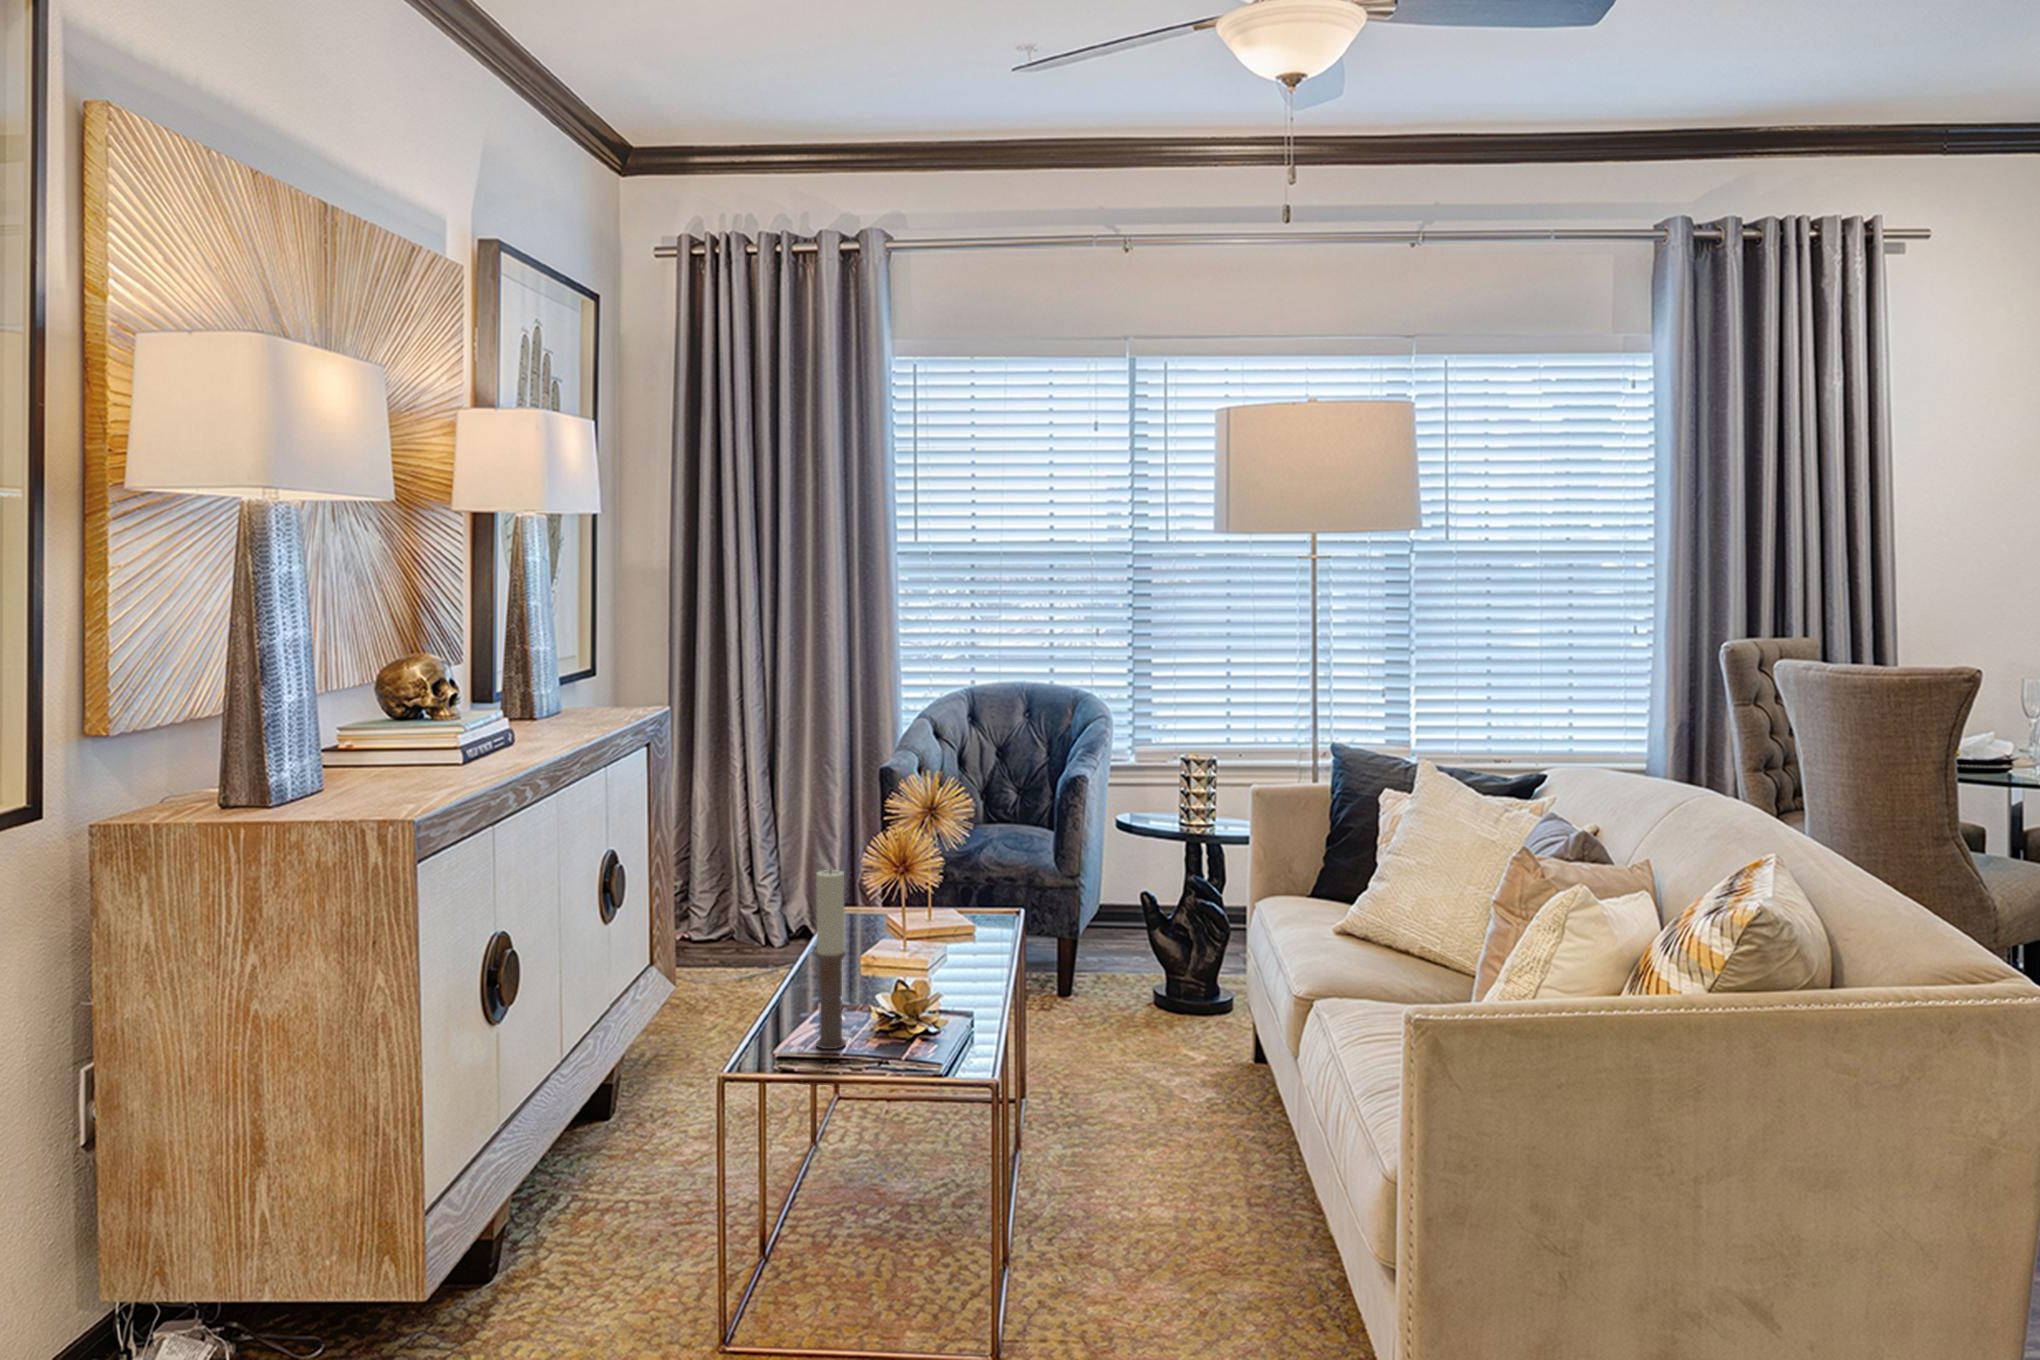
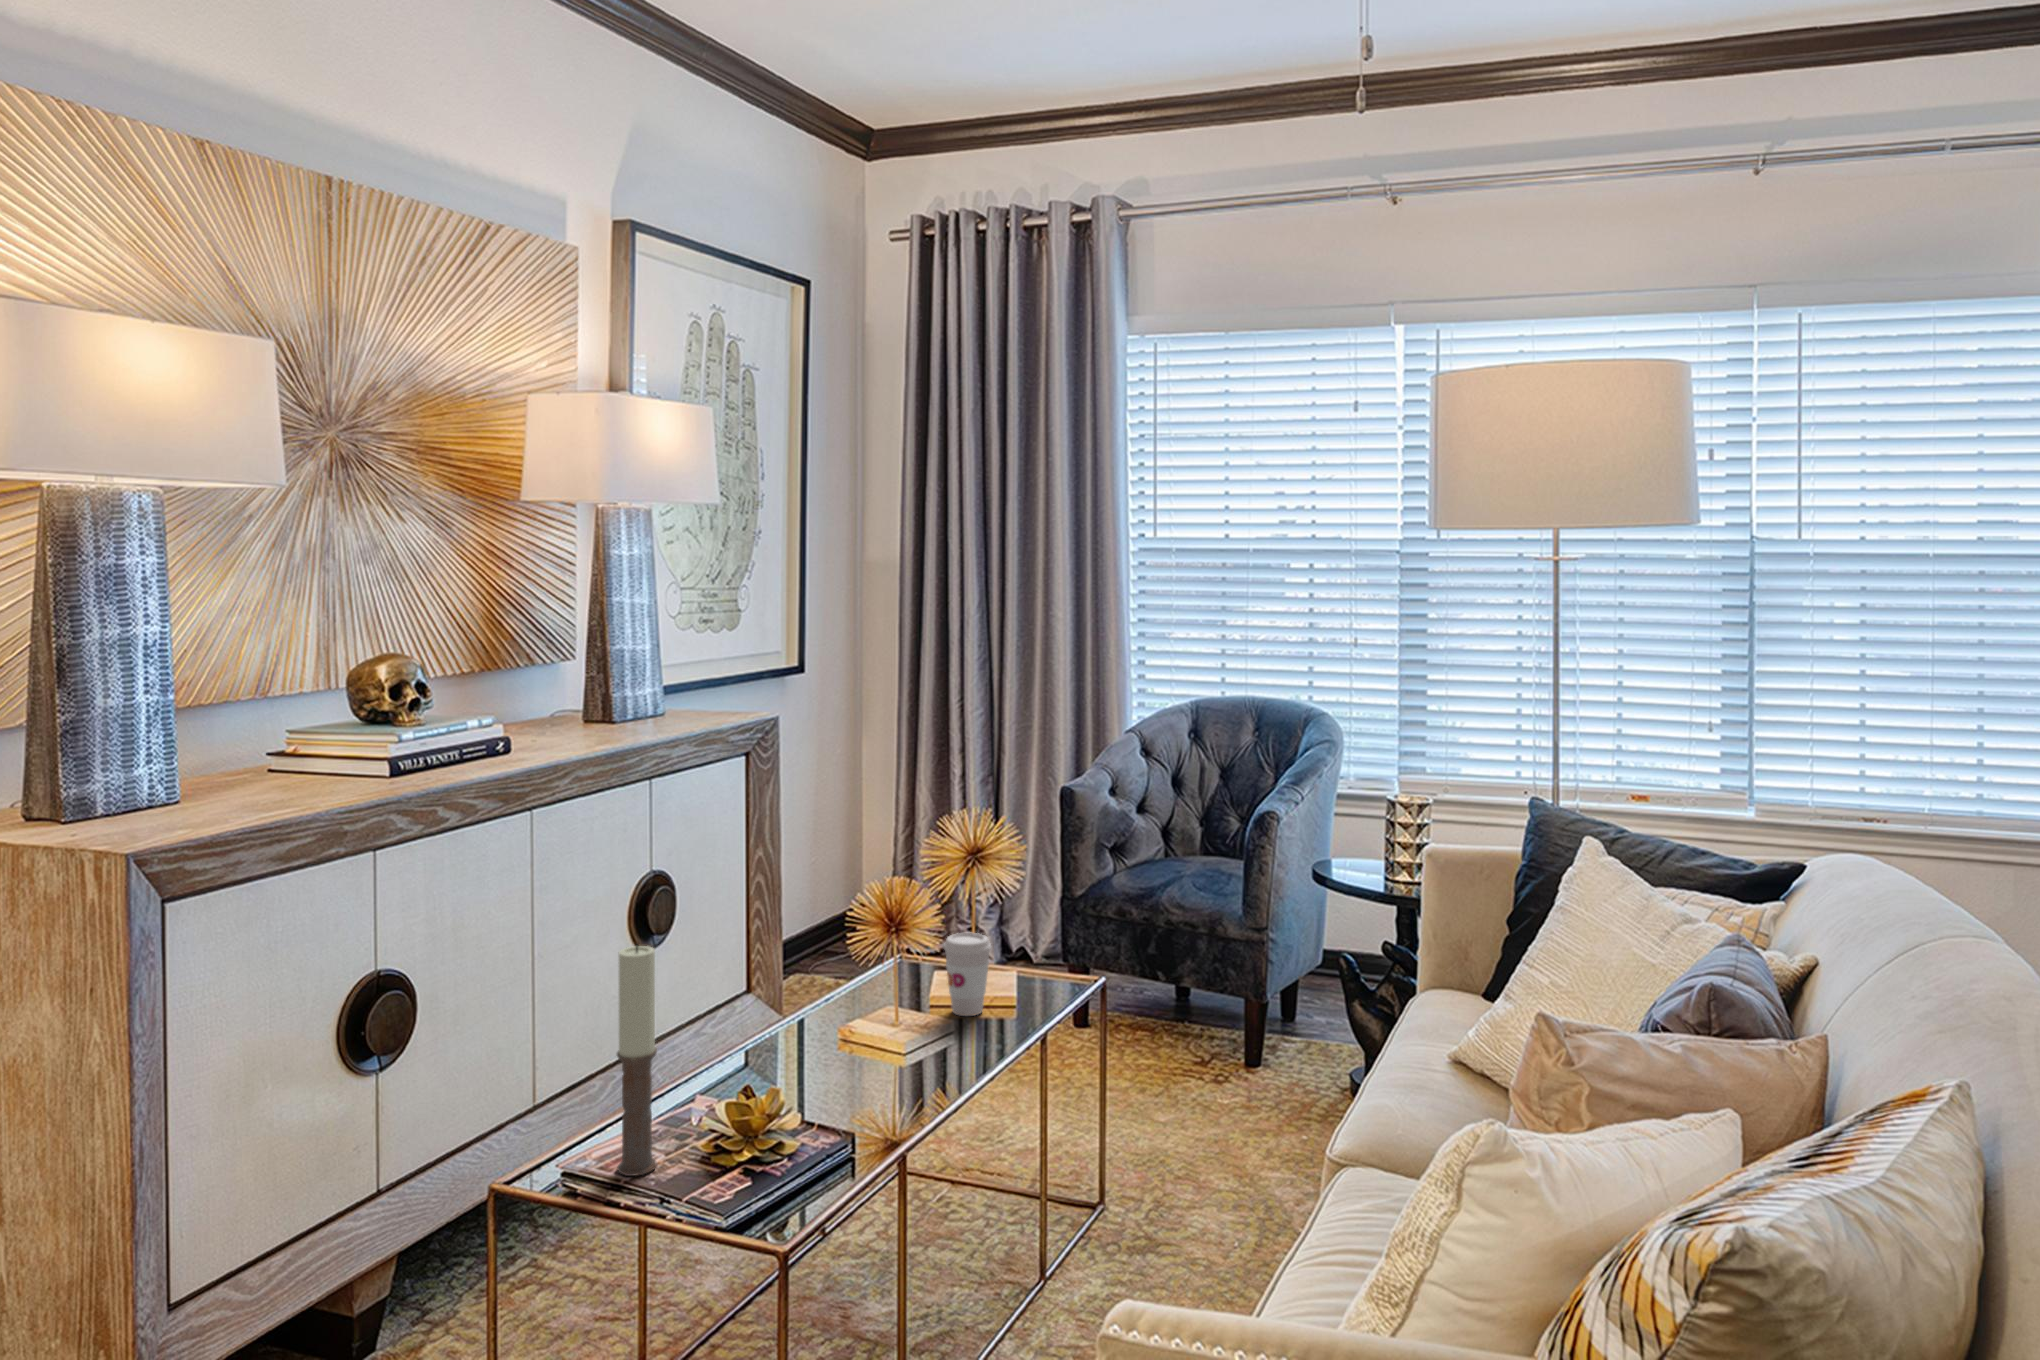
coffee cup: none [933,871,972,937] -> present [944,933,991,1016]

